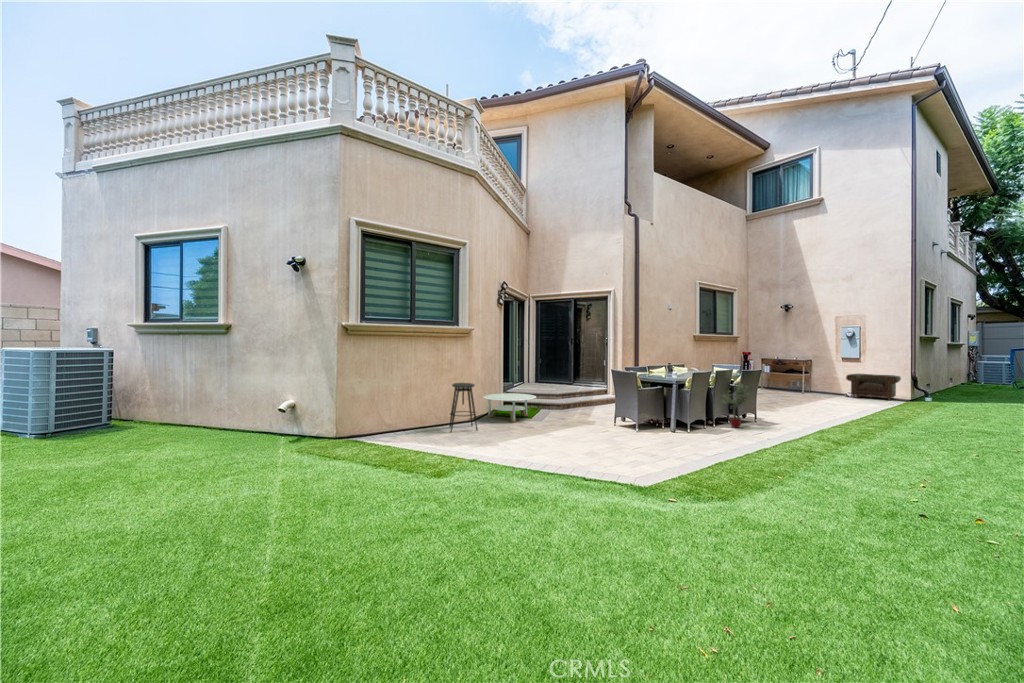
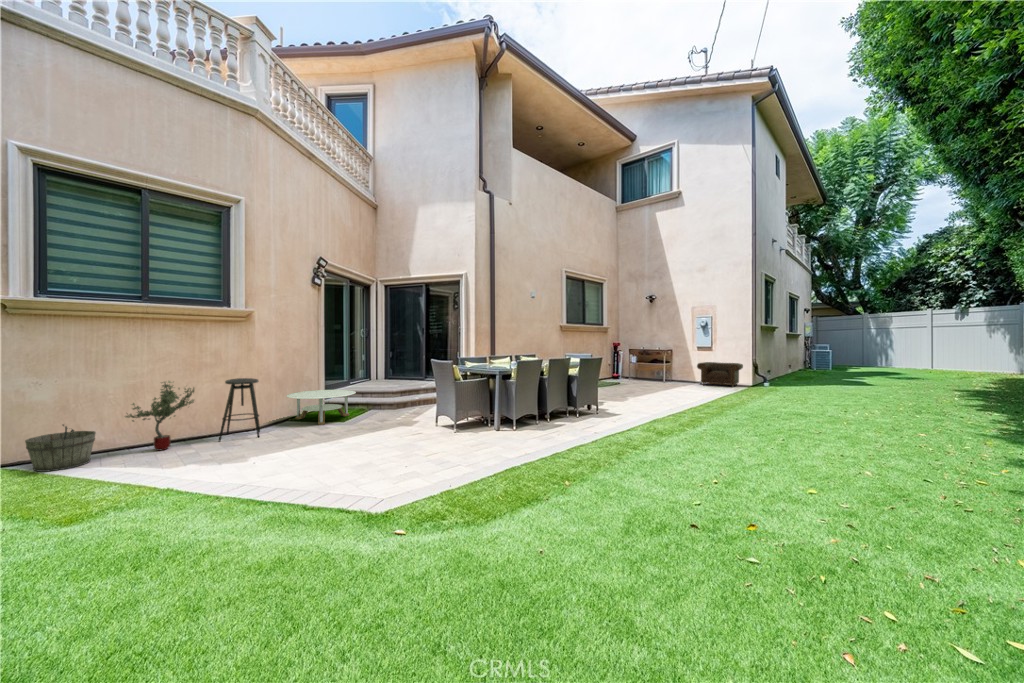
potted tree: present [720,380,750,428] -> present [126,381,194,450]
wooden bucket: none [346,414,383,448] -> present [25,425,96,472]

